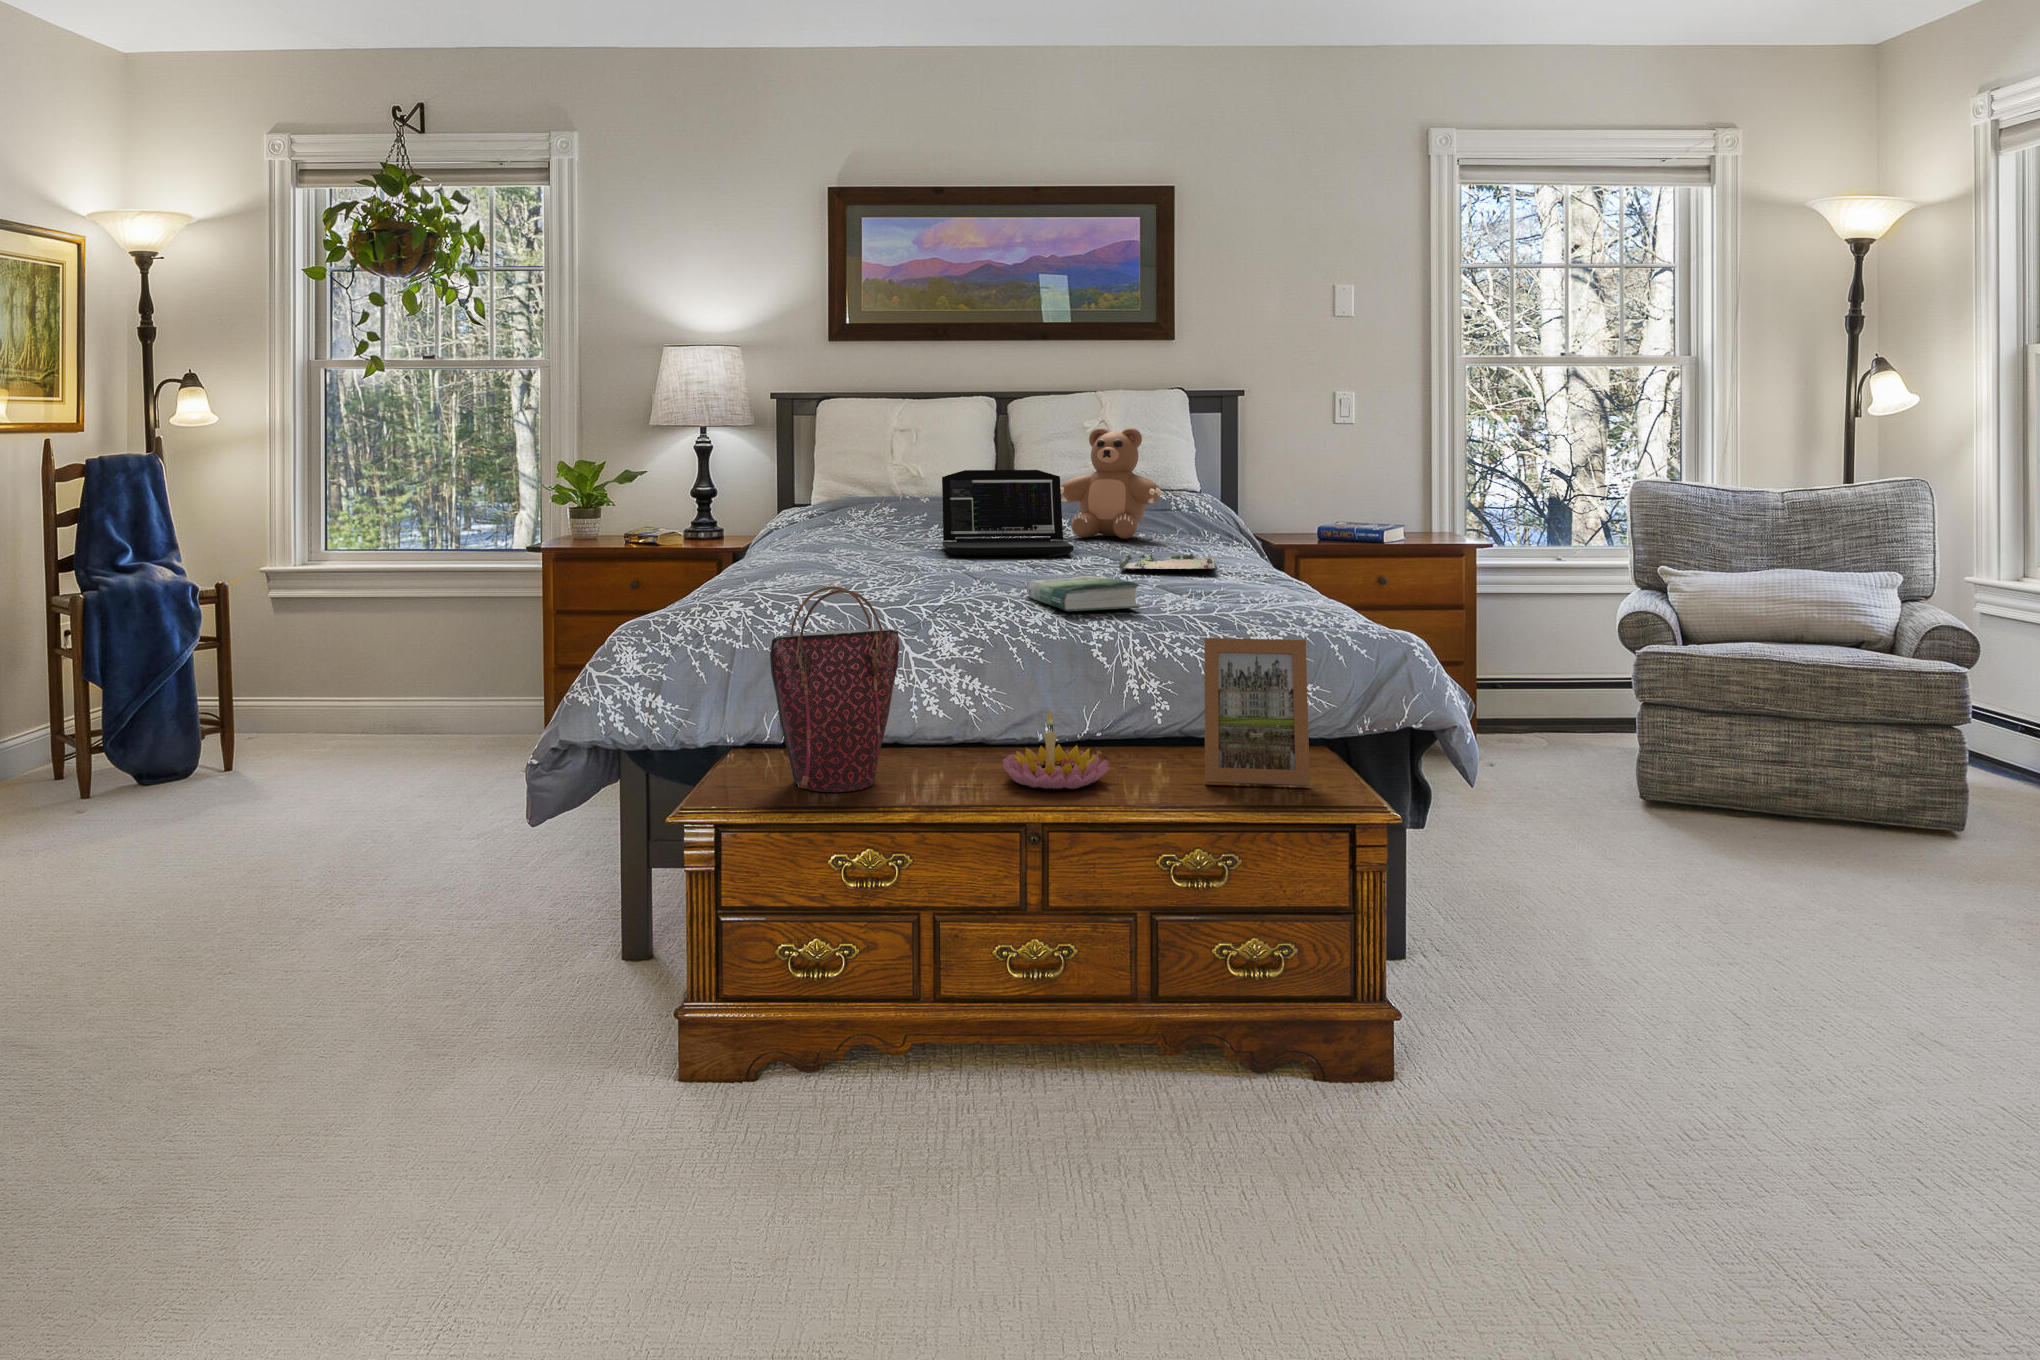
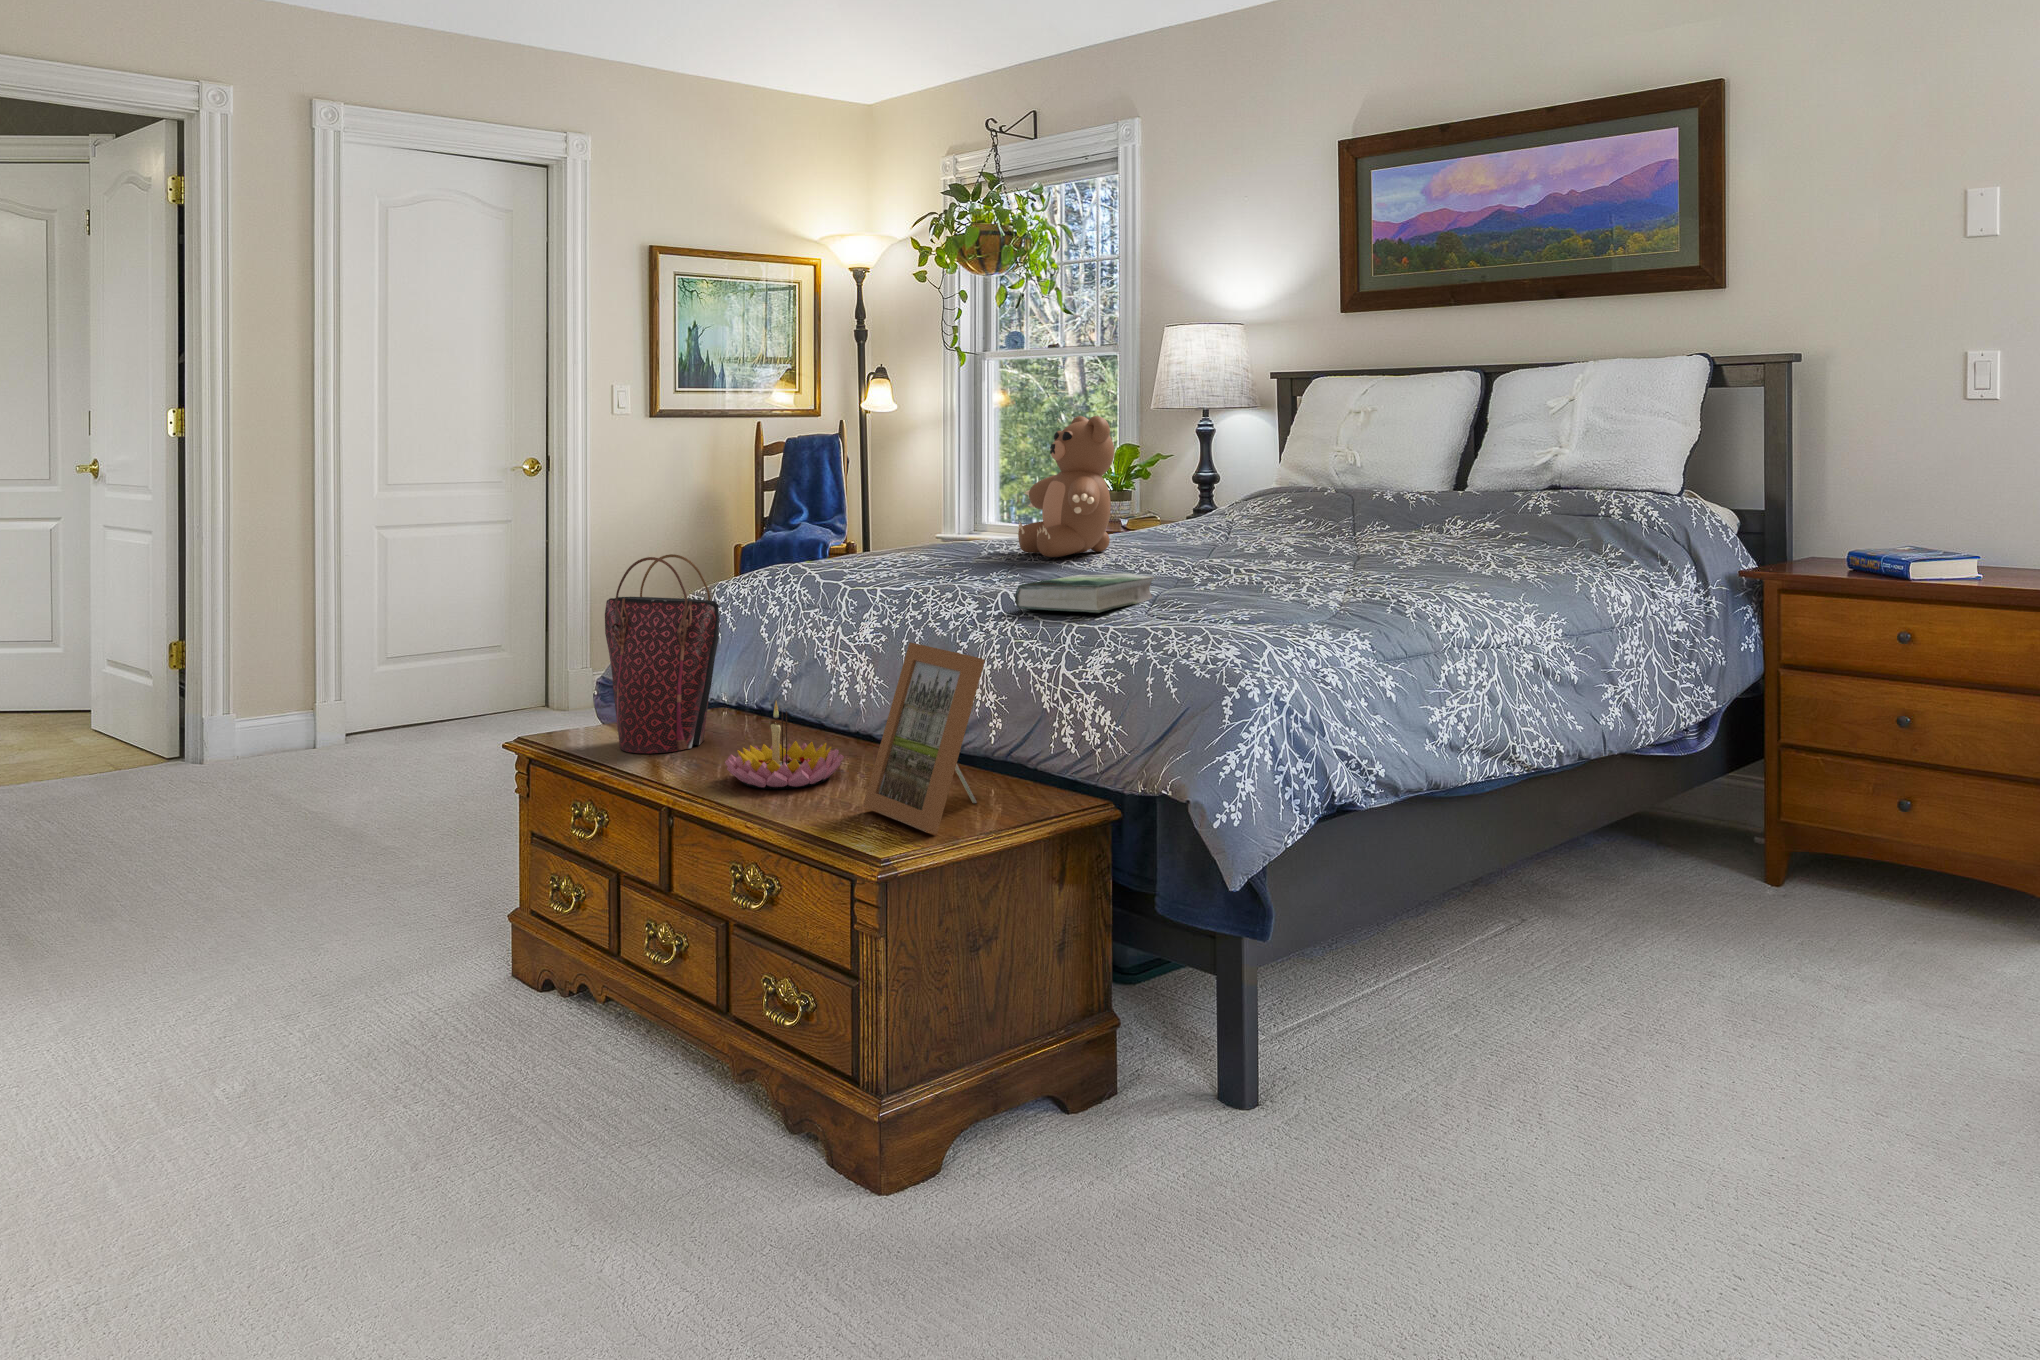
teddy bear: present [1060,428,1164,539] -> present [1018,416,1114,557]
laptop: present [942,470,1074,555] -> none [1199,454,1375,555]
tray: present [1119,549,1215,570] -> none [1288,555,1466,582]

